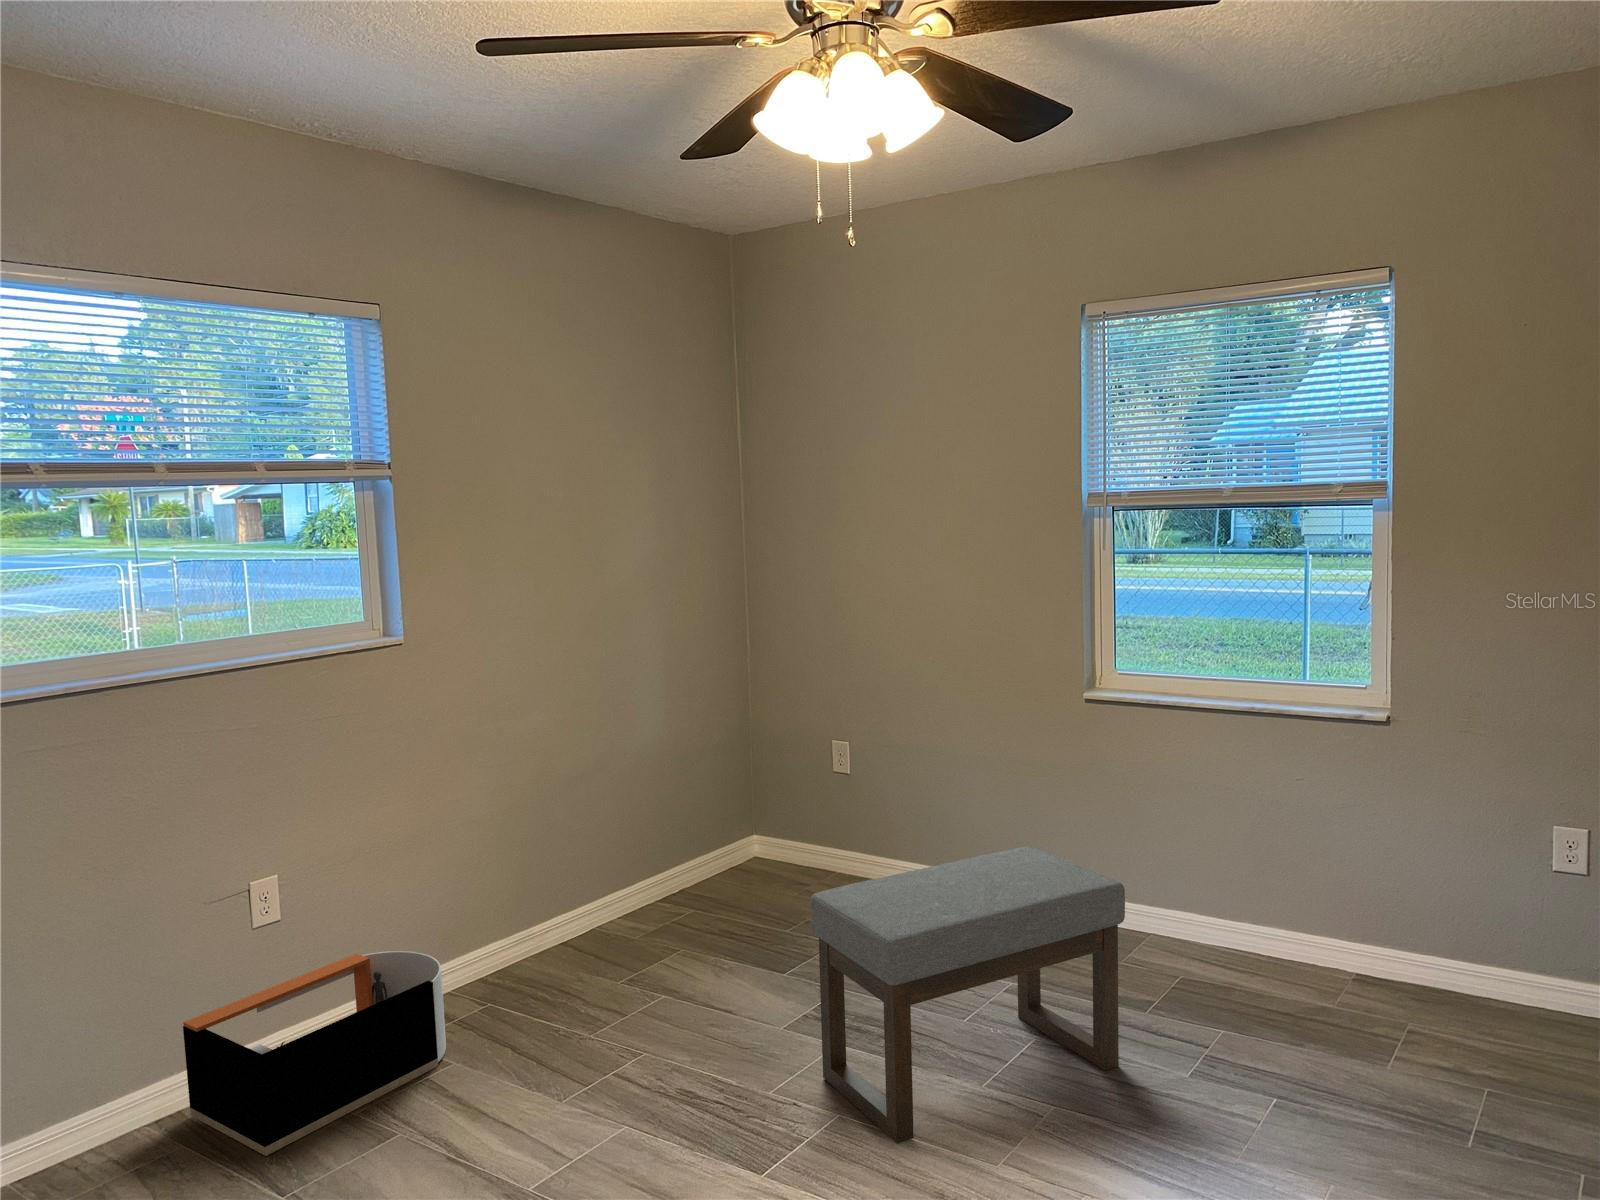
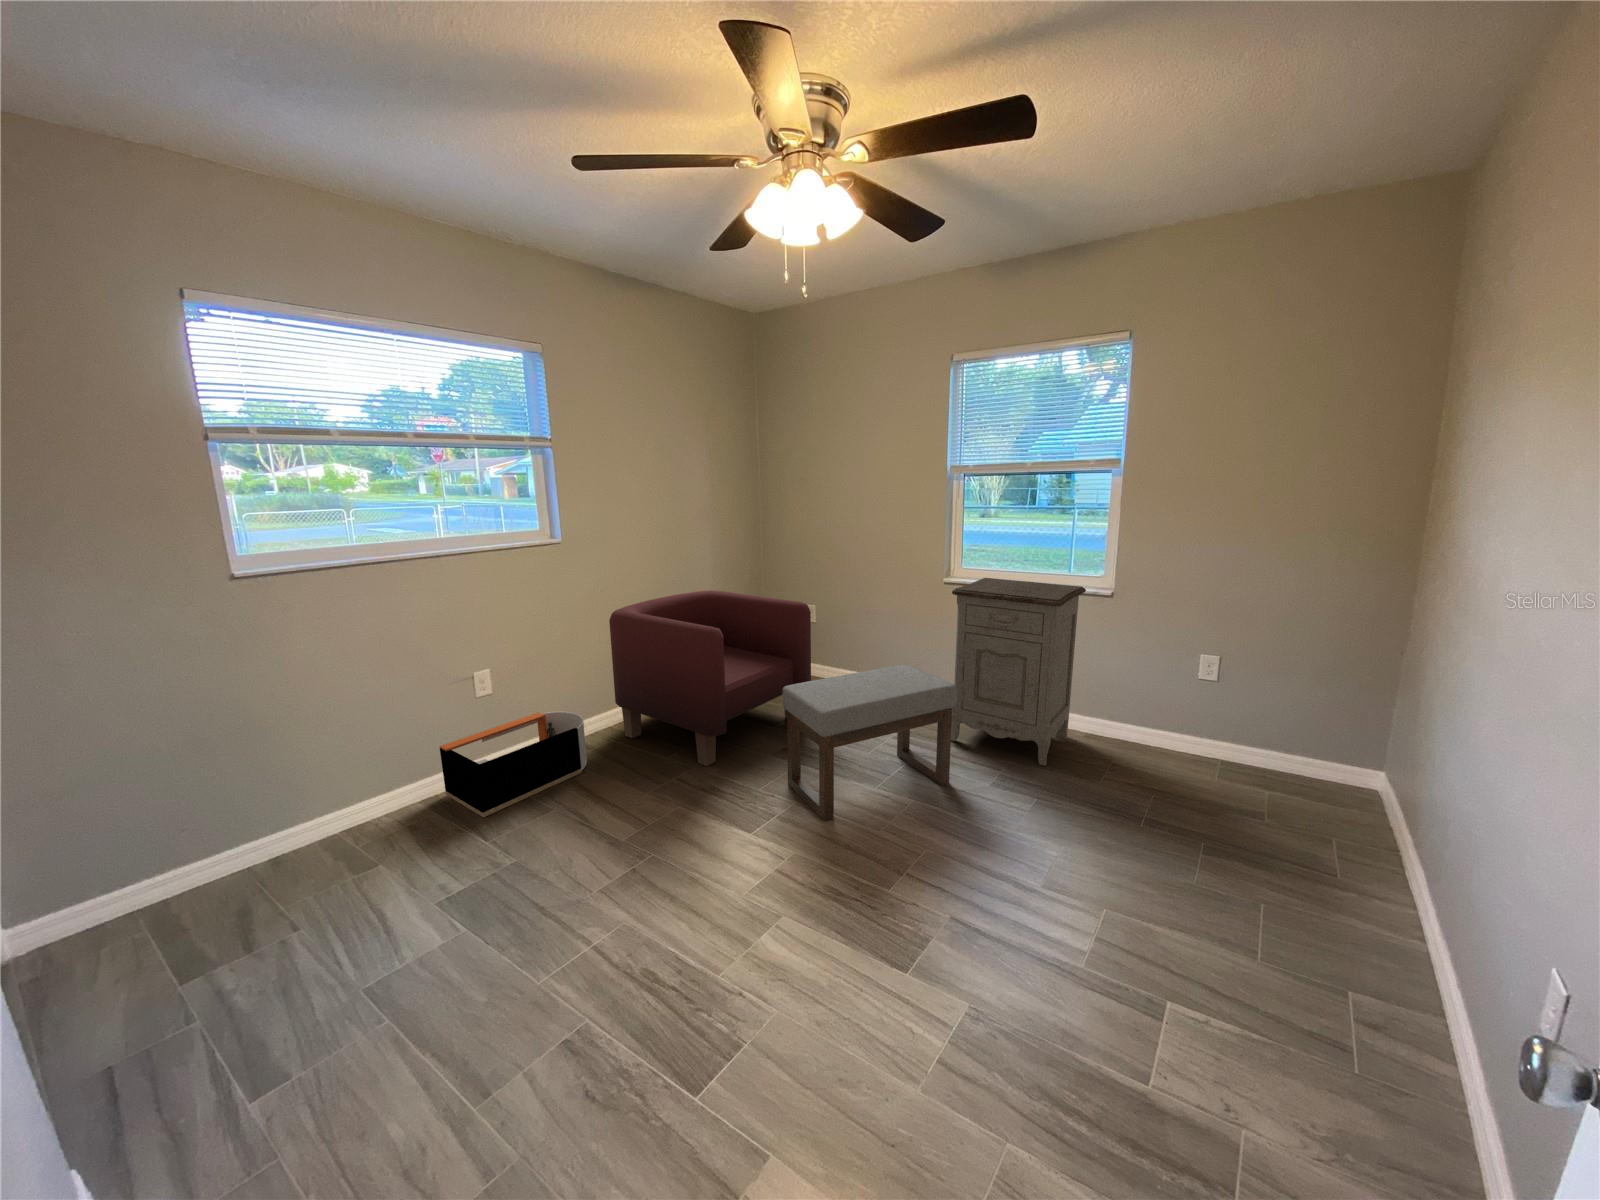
nightstand: none [1103,684,1342,1029] -> present [951,578,1086,766]
armchair: none [485,717,852,1048] -> present [609,590,811,766]

